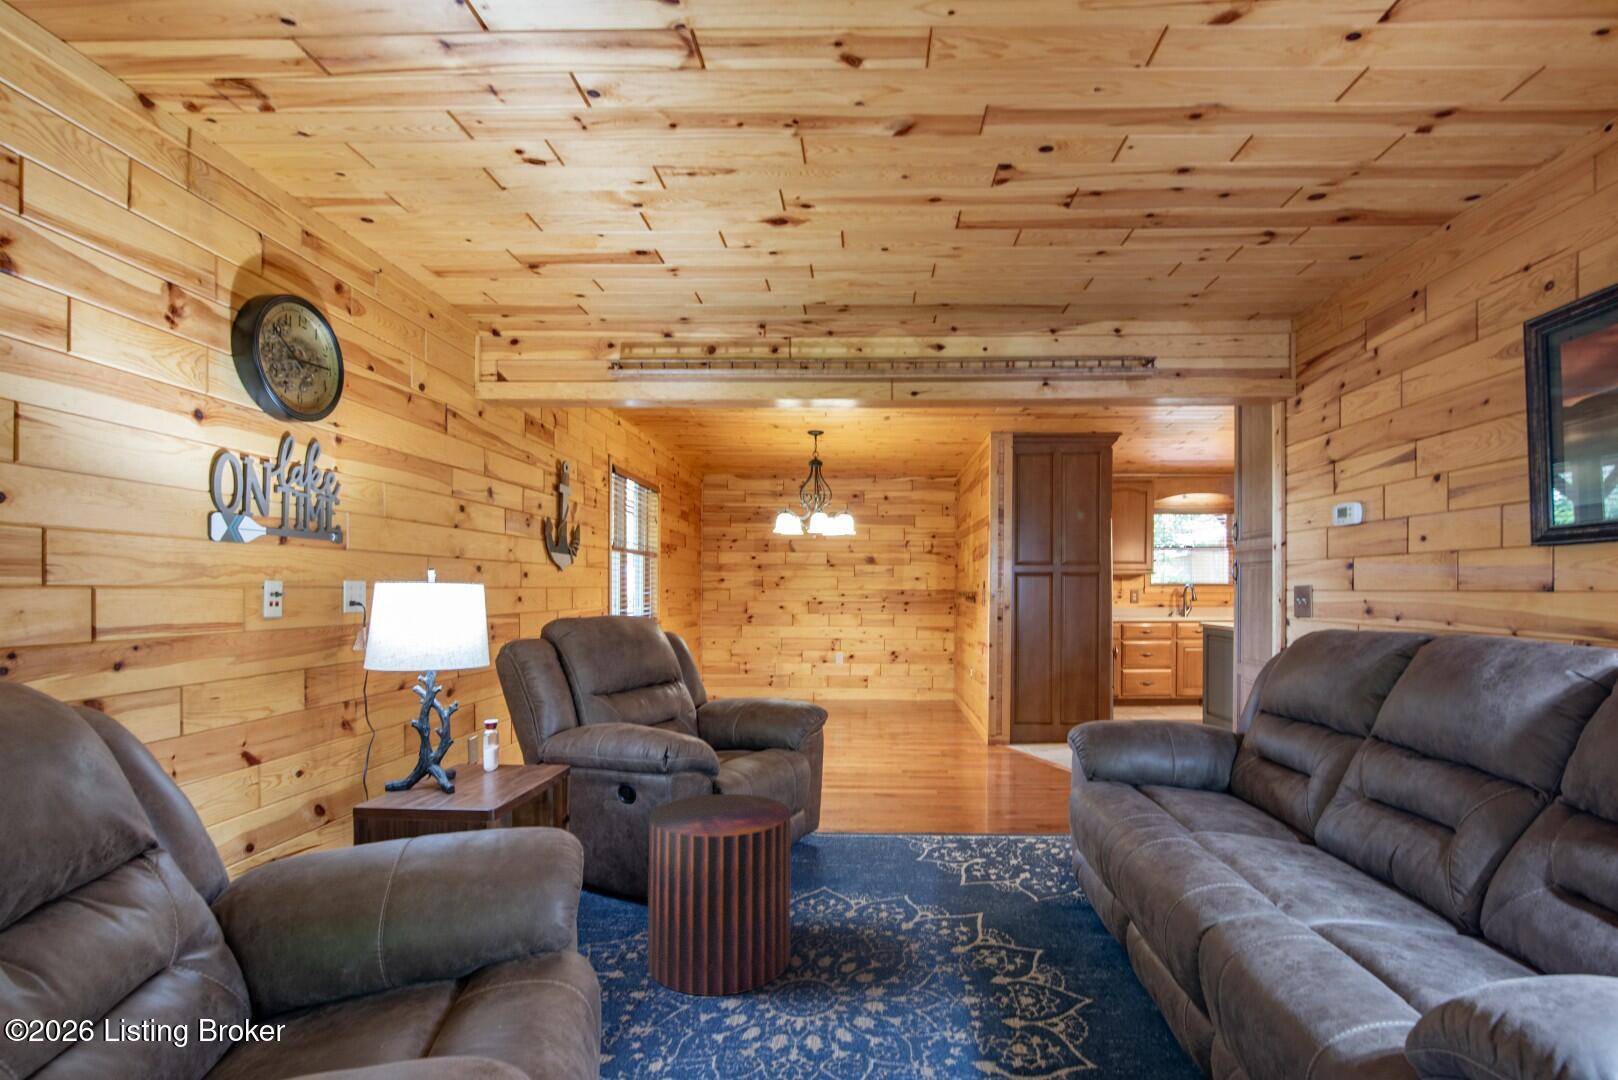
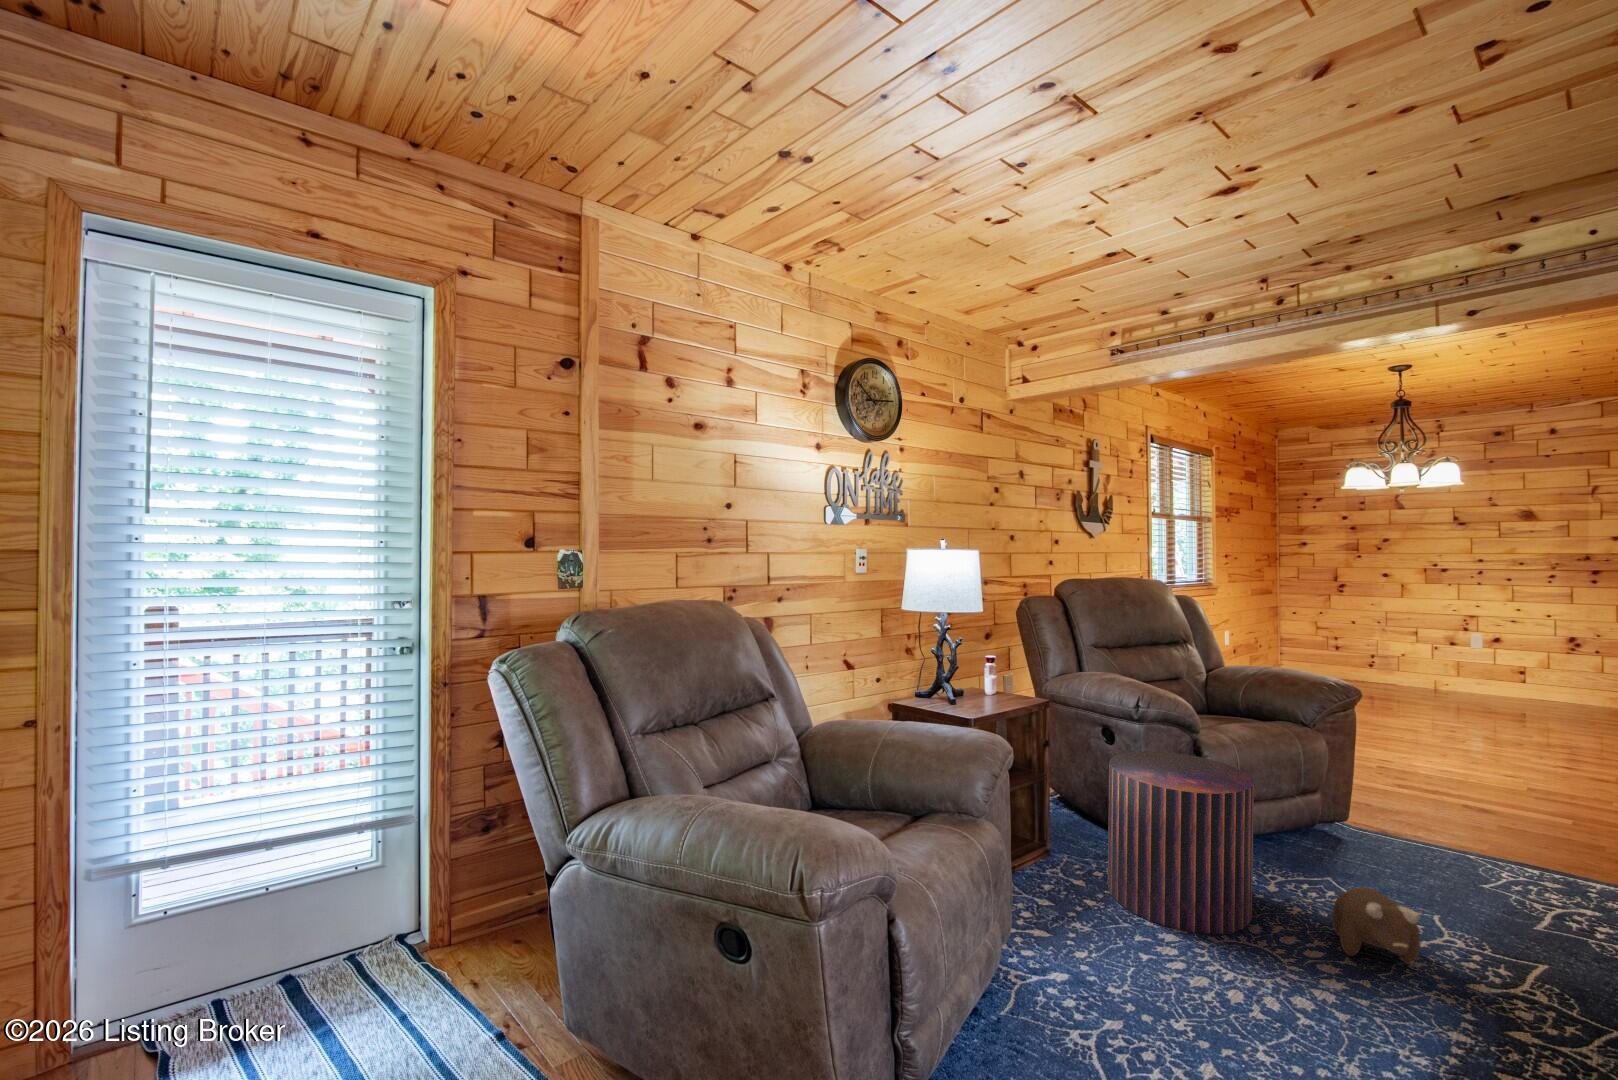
plush toy: none [853,885,926,956] -> present [1332,887,1421,964]

